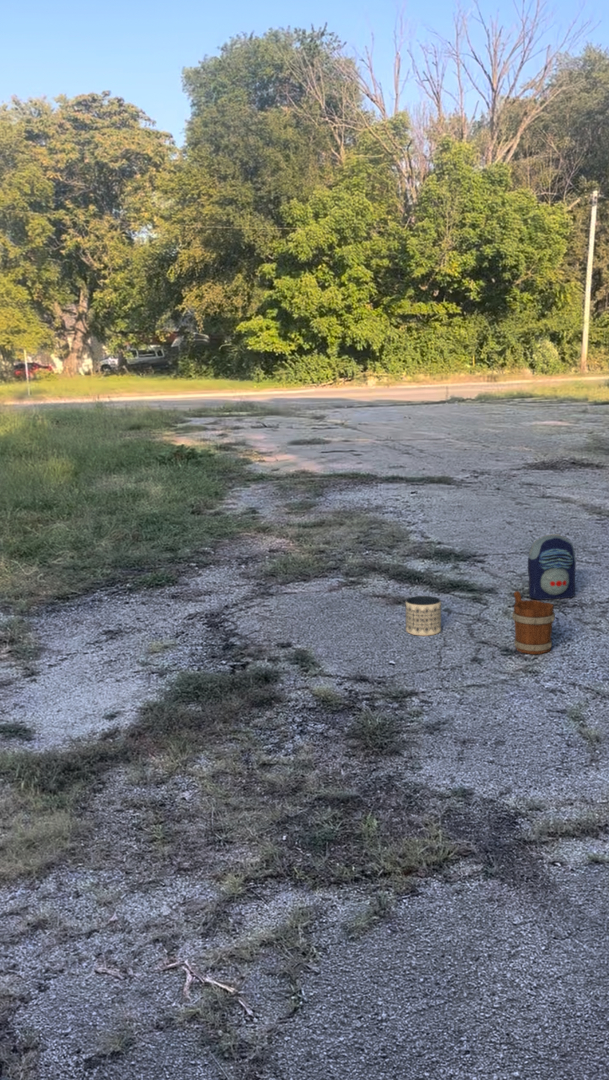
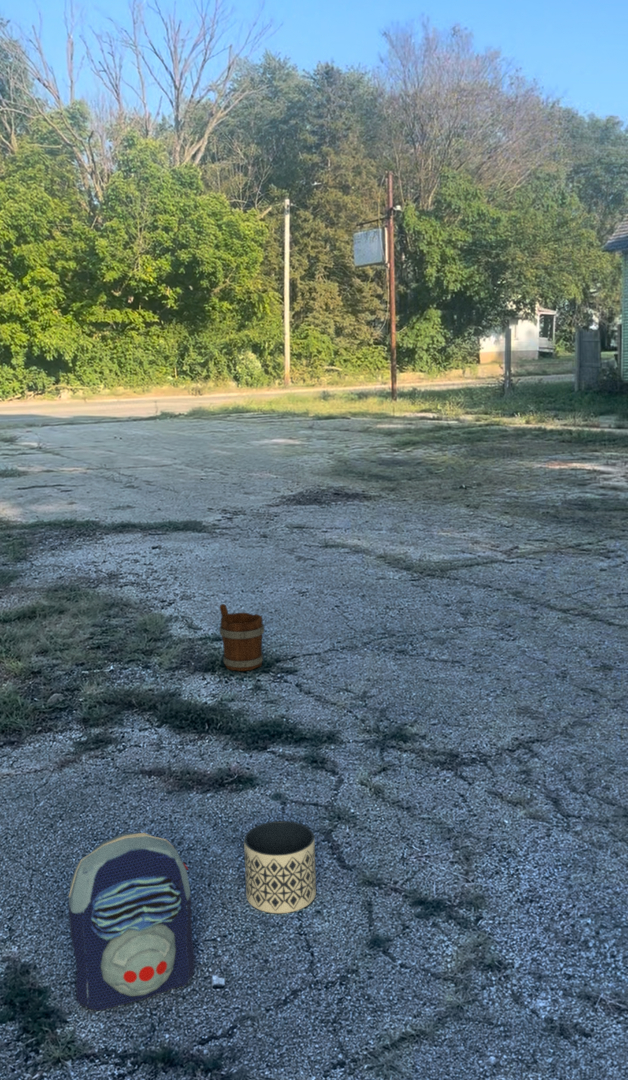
backpack: present [528,534,576,600] -> present [68,833,195,1010]
bucket: present [512,591,555,654] -> present [220,604,264,671]

